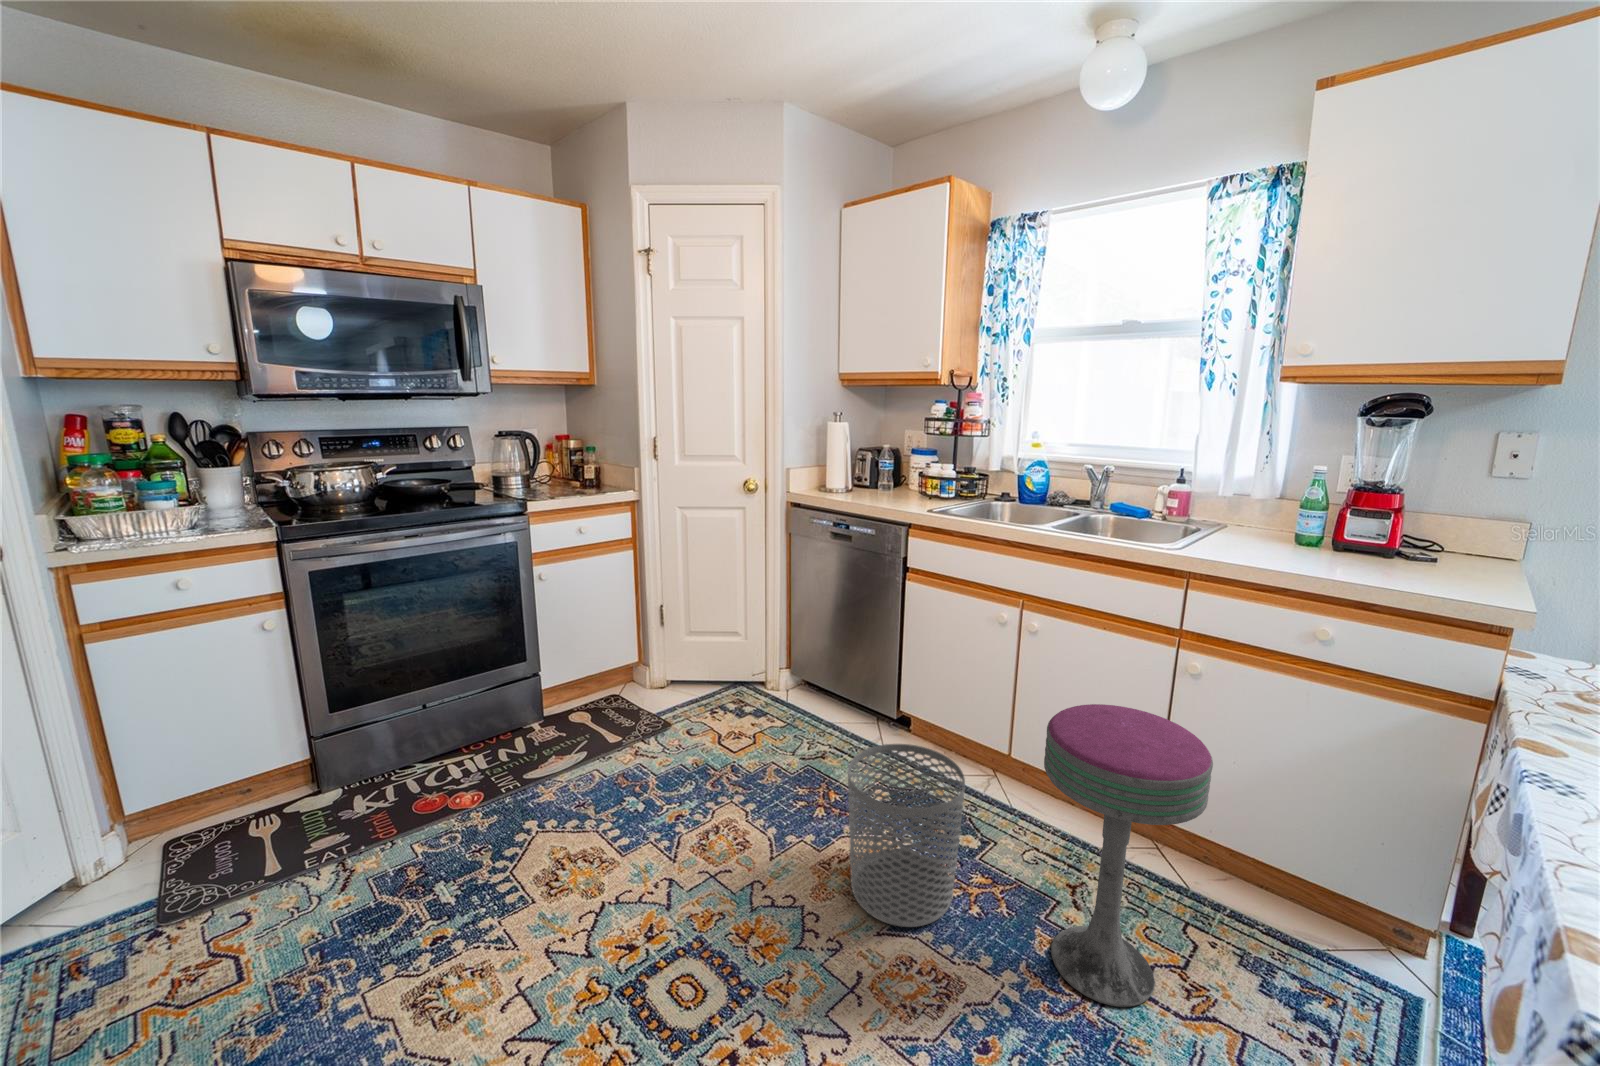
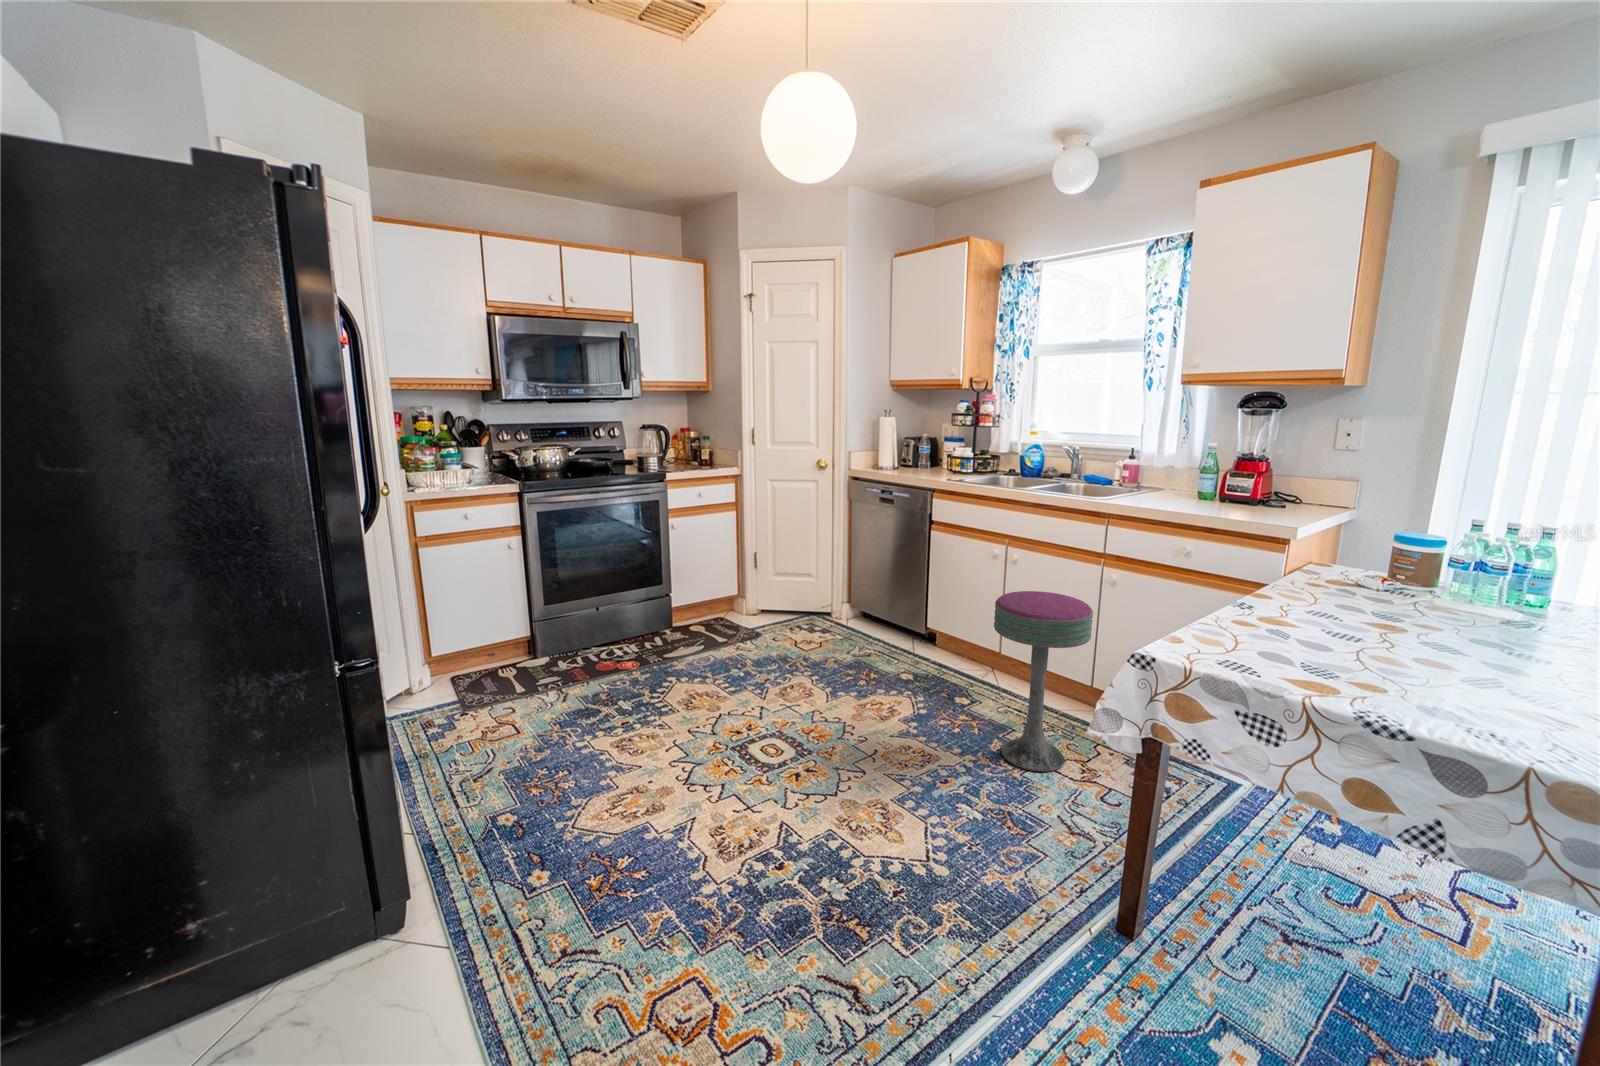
waste bin: present [848,744,965,927] -> none [875,626,951,734]

